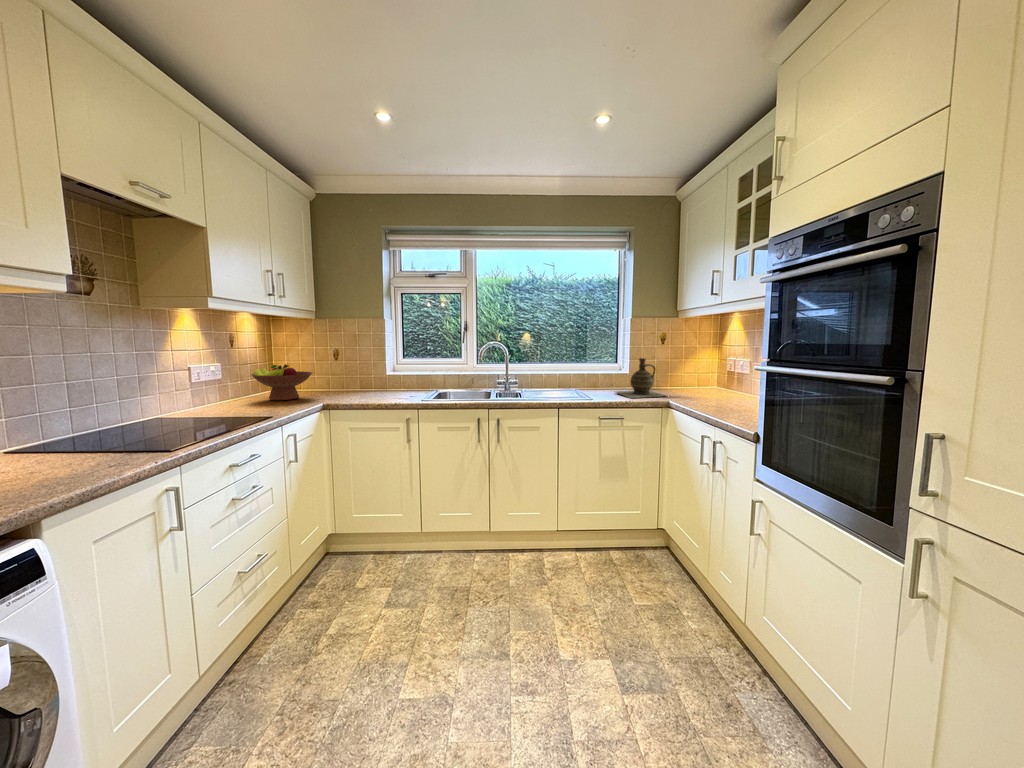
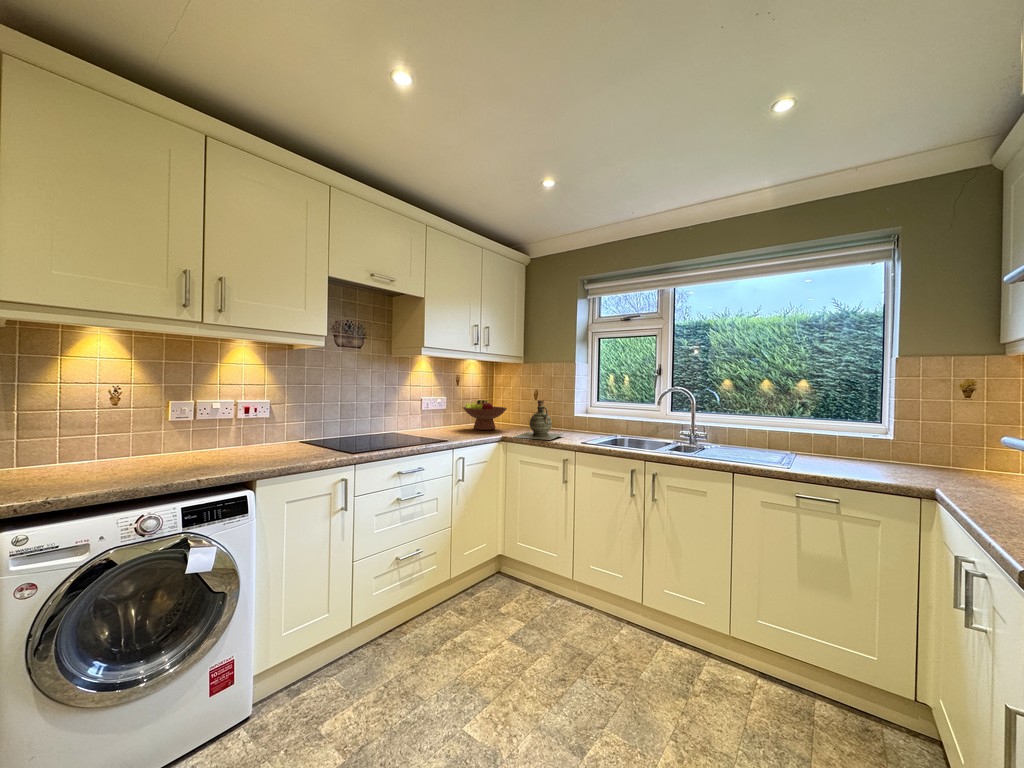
ceramic jug: present [616,358,666,398] -> present [515,400,563,440]

